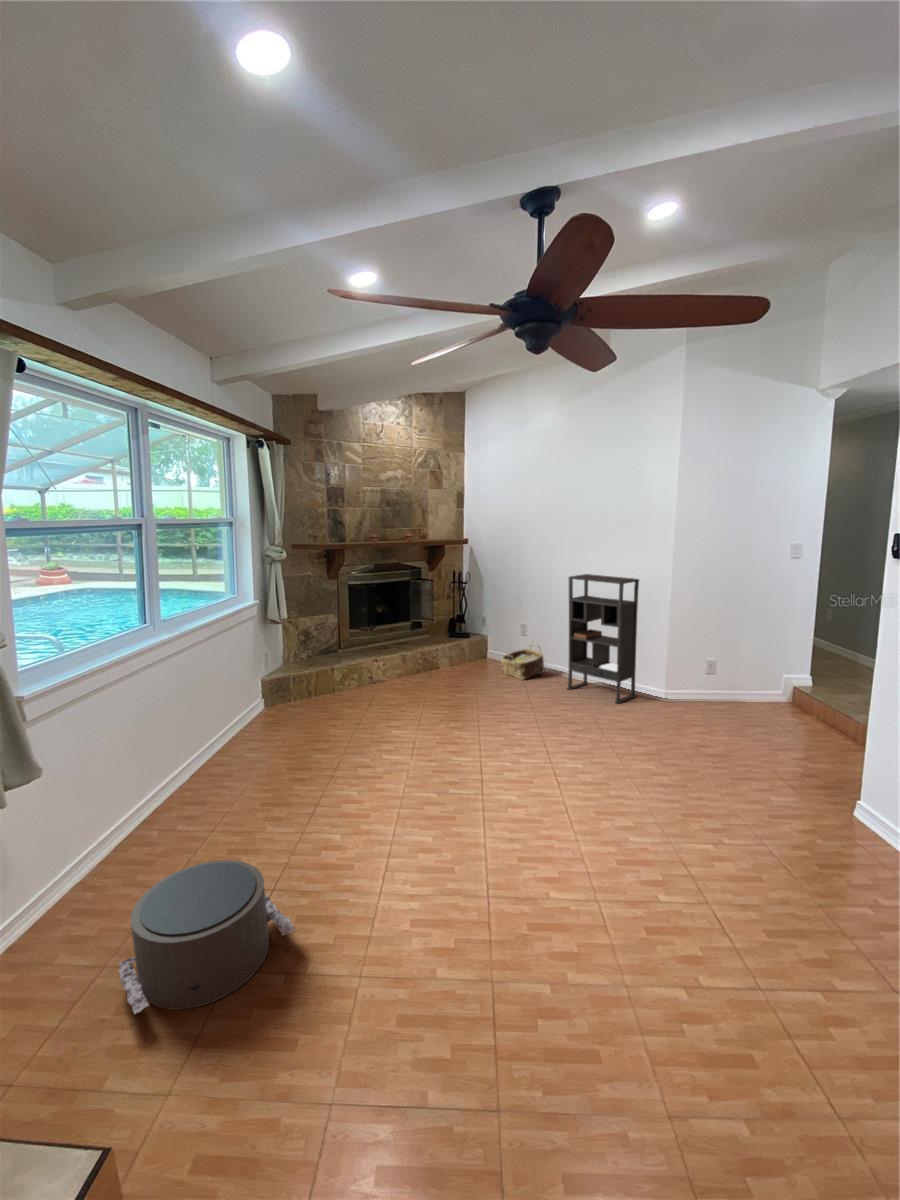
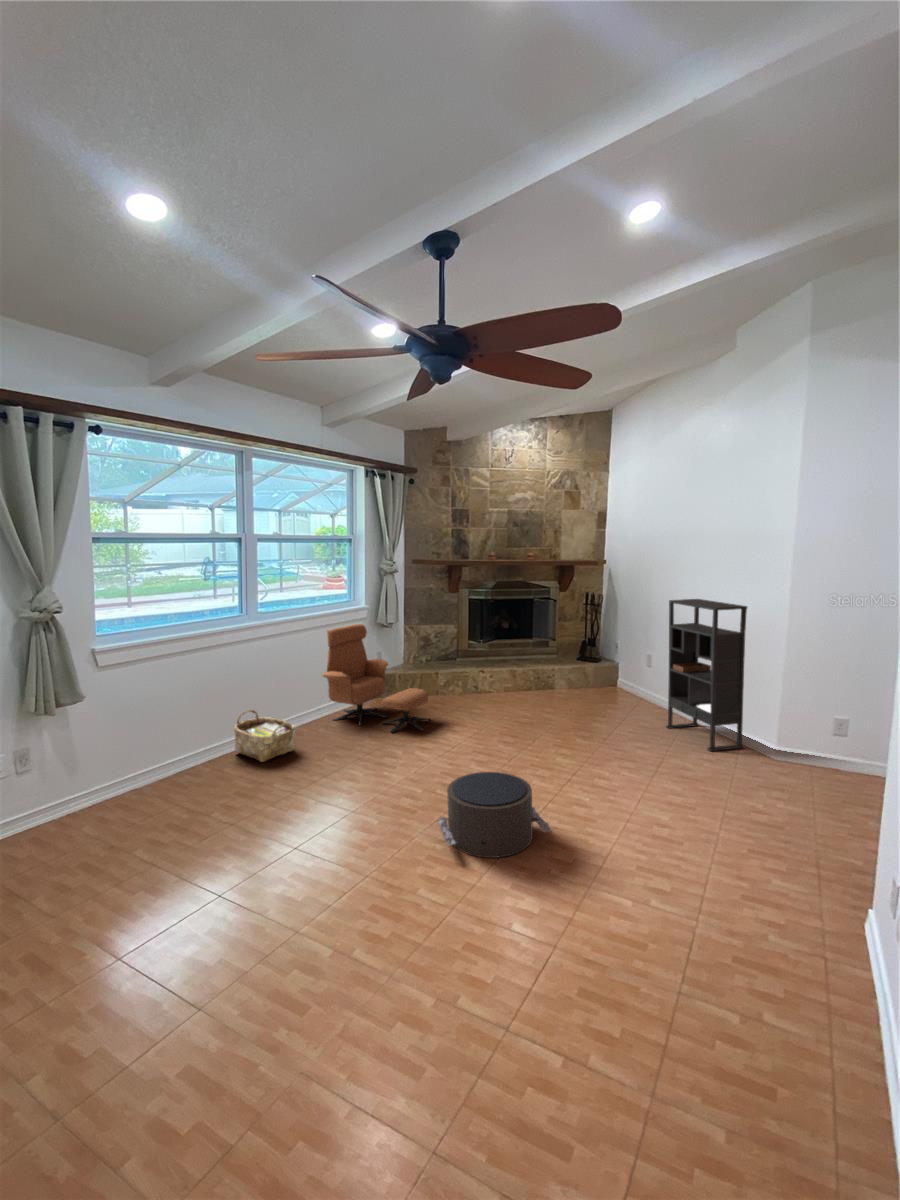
lounge chair: none [237,622,367,741] -> present [323,624,431,732]
woven basket: present [502,646,544,680] -> present [234,709,295,762]
pouf: present [118,860,295,1014] -> present [438,772,551,858]

